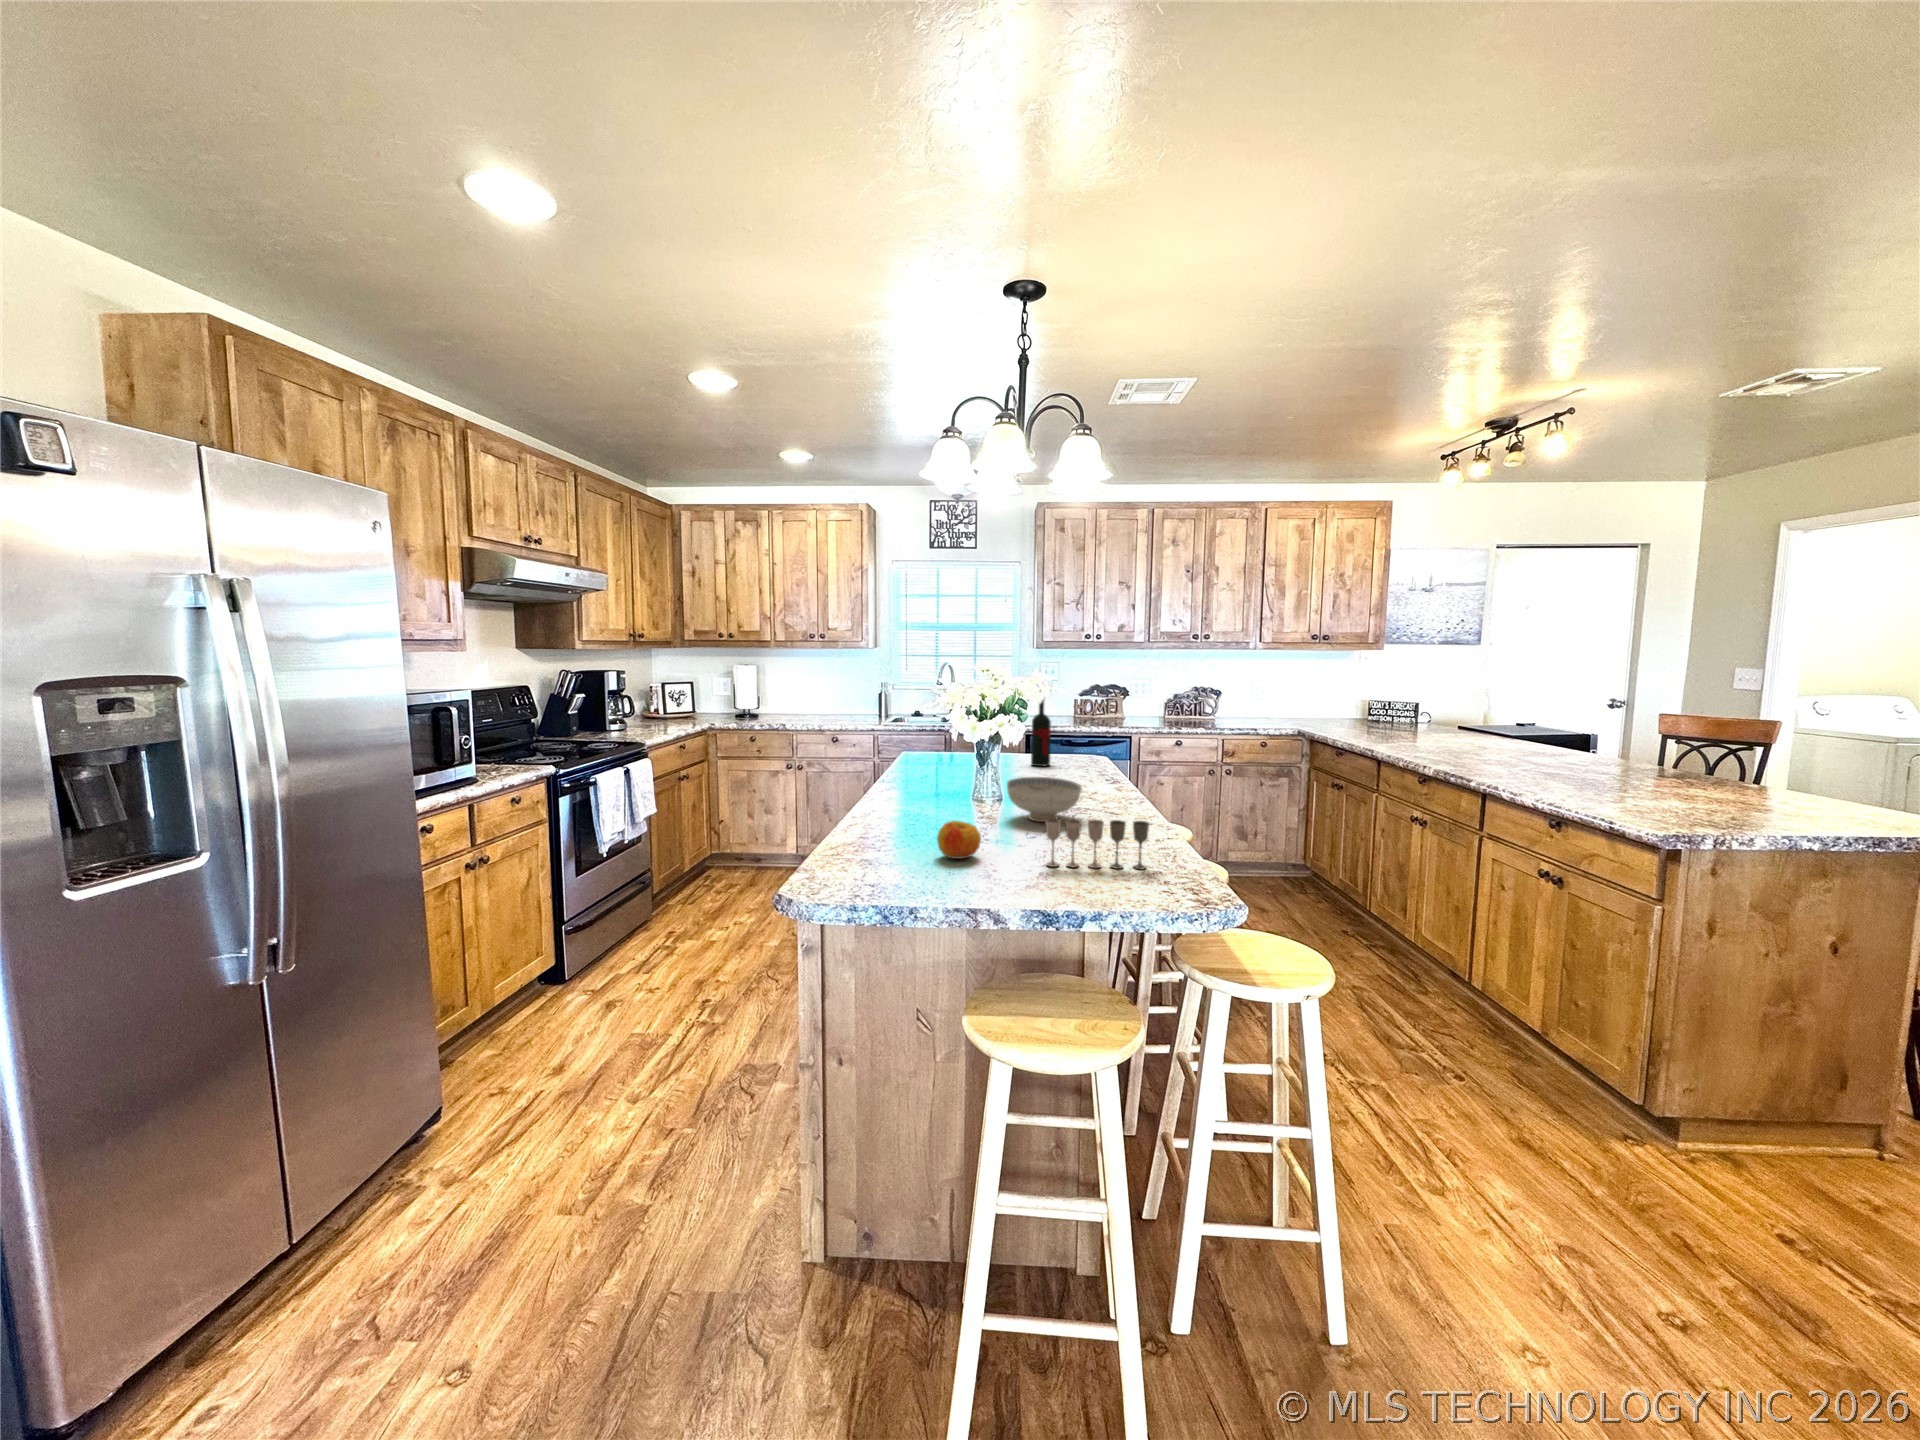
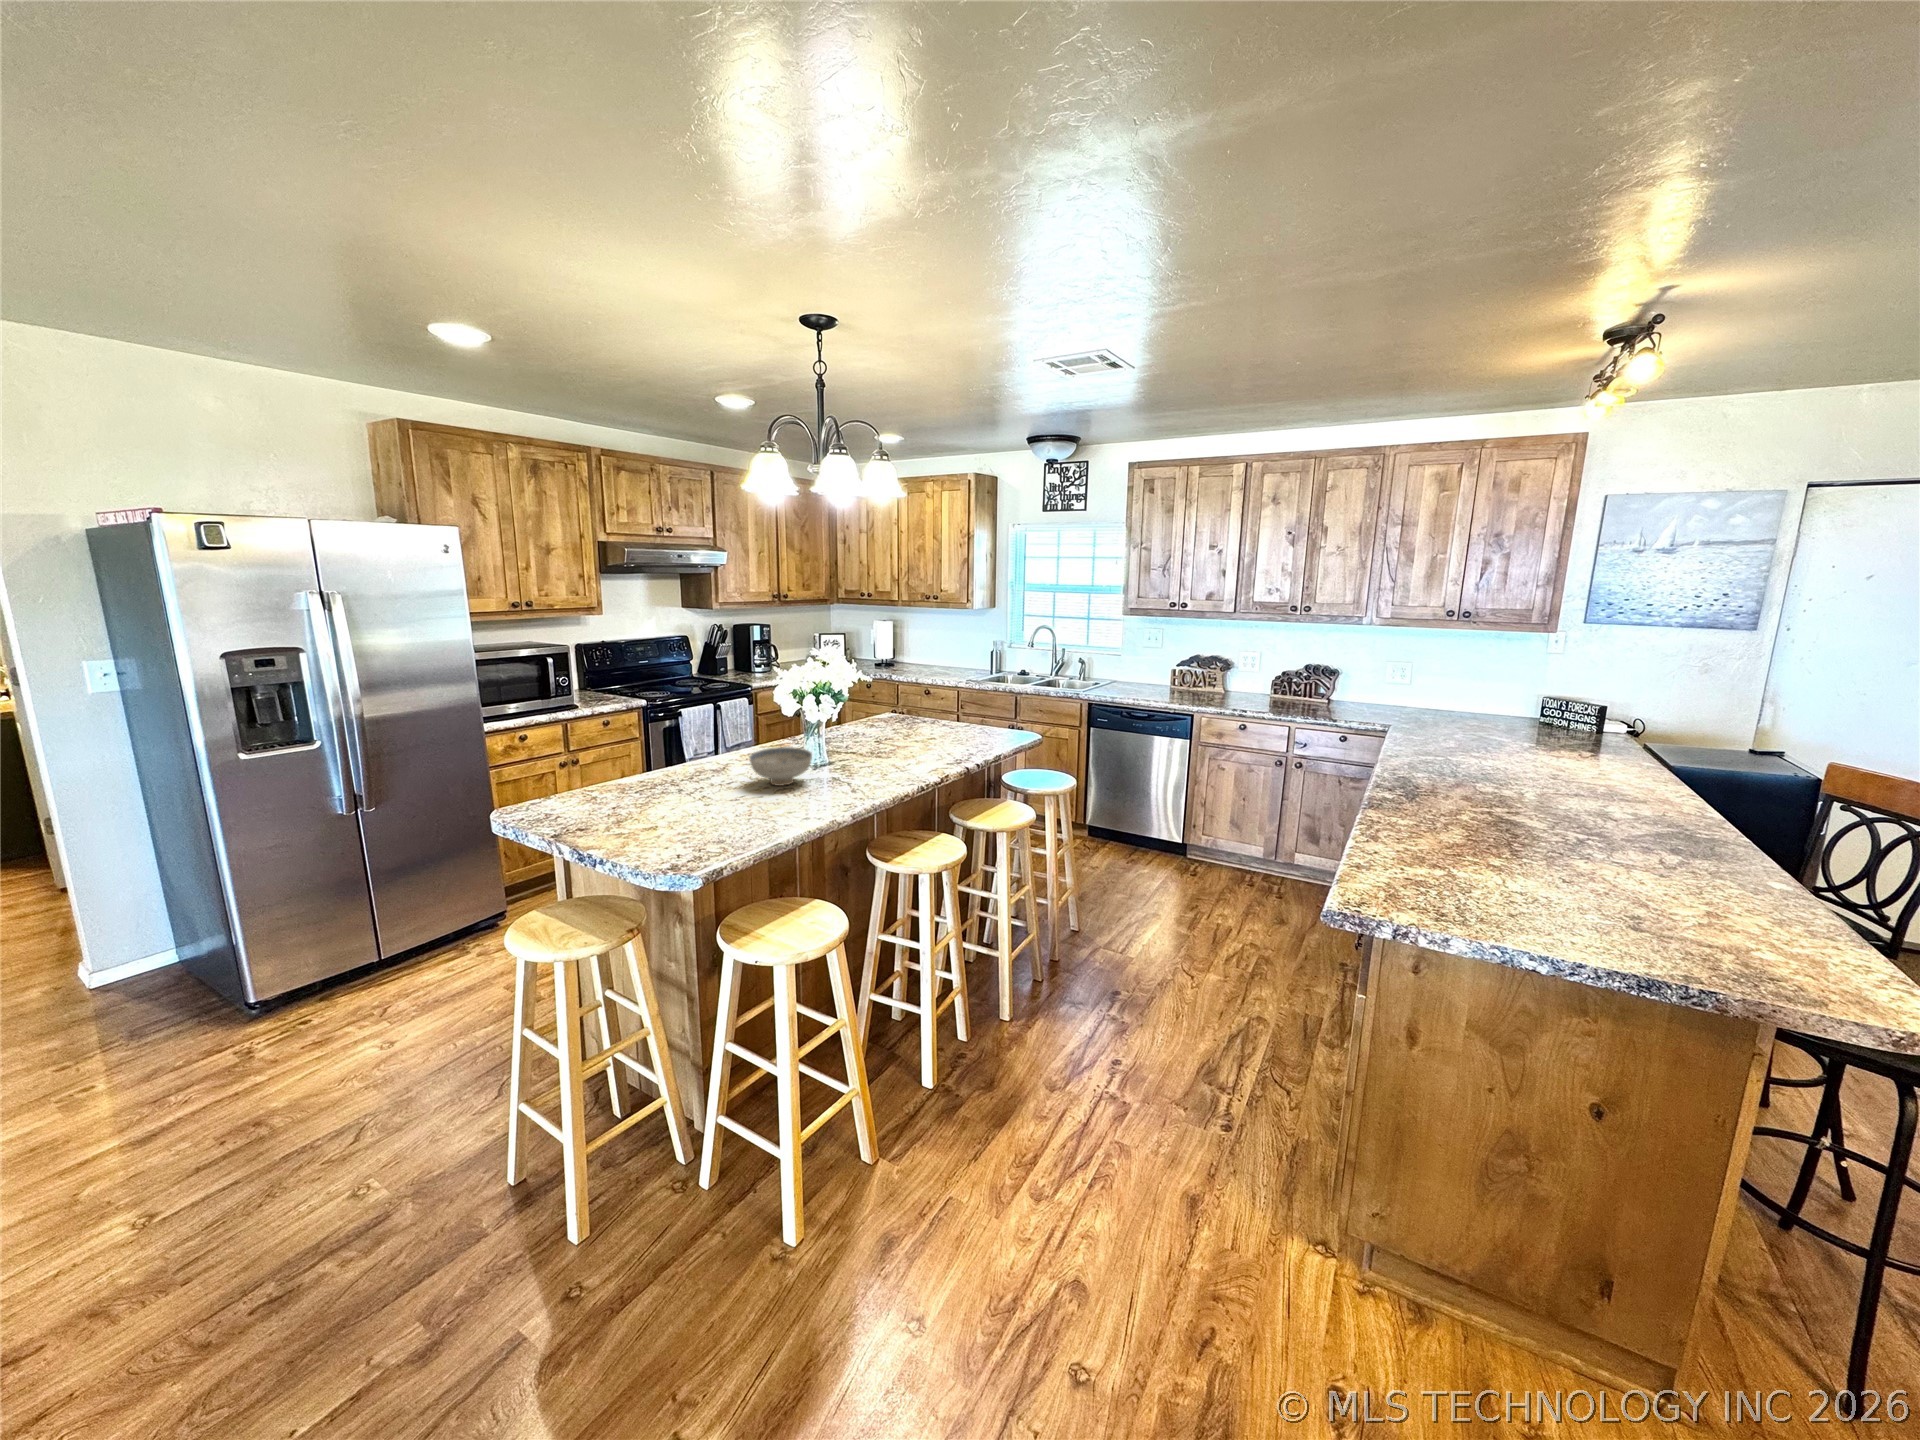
wine bottle: present [1031,700,1051,767] -> none [934,669,952,739]
wine glass: present [1045,819,1149,869] -> none [665,781,720,829]
apple: present [937,821,981,859] -> none [627,773,661,801]

